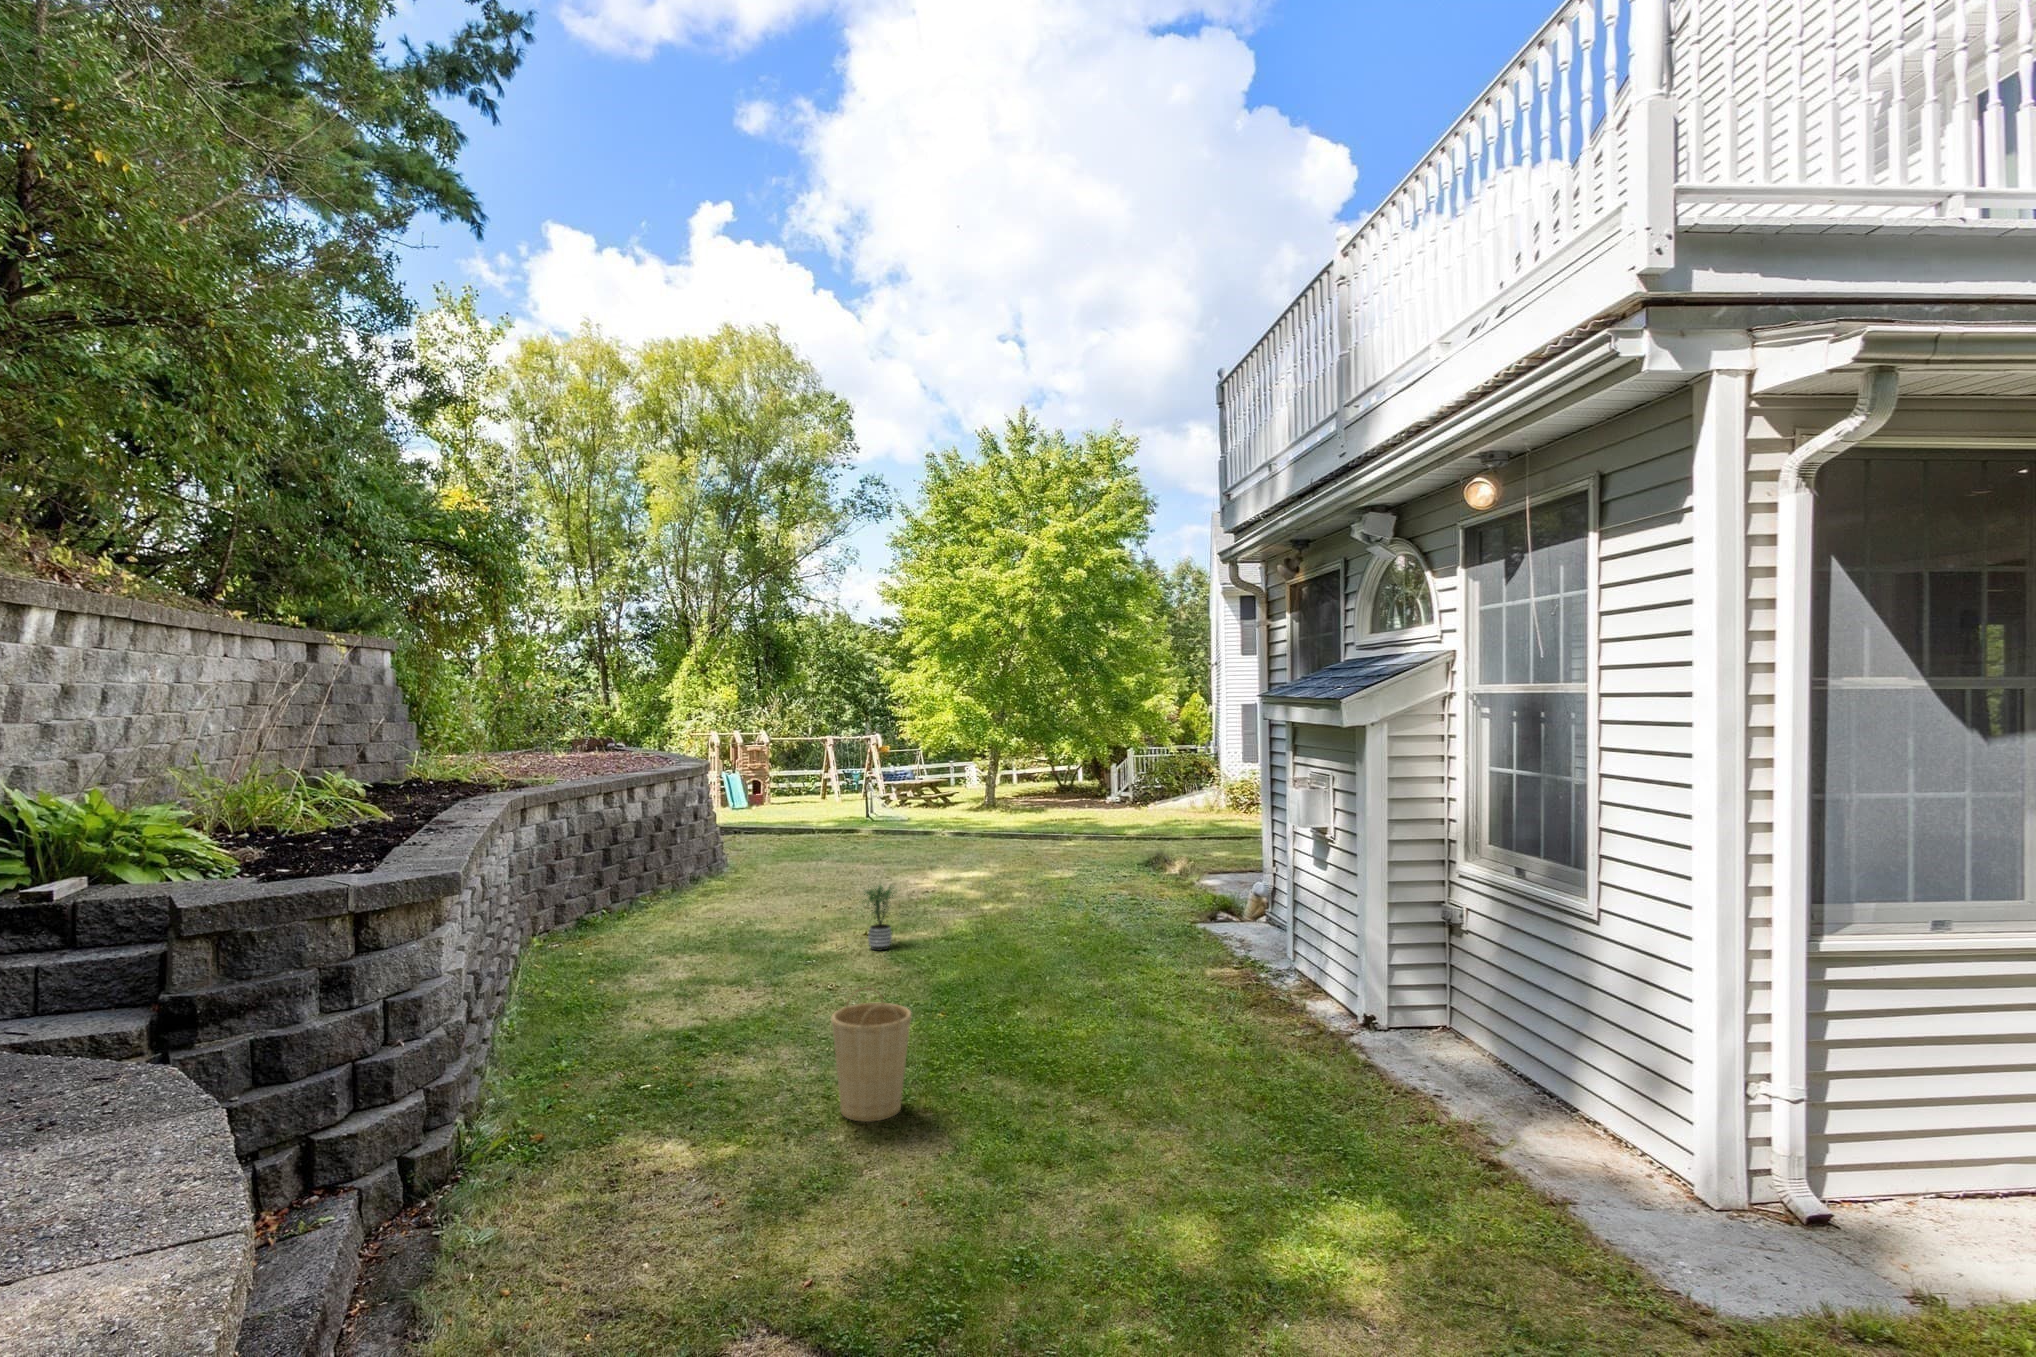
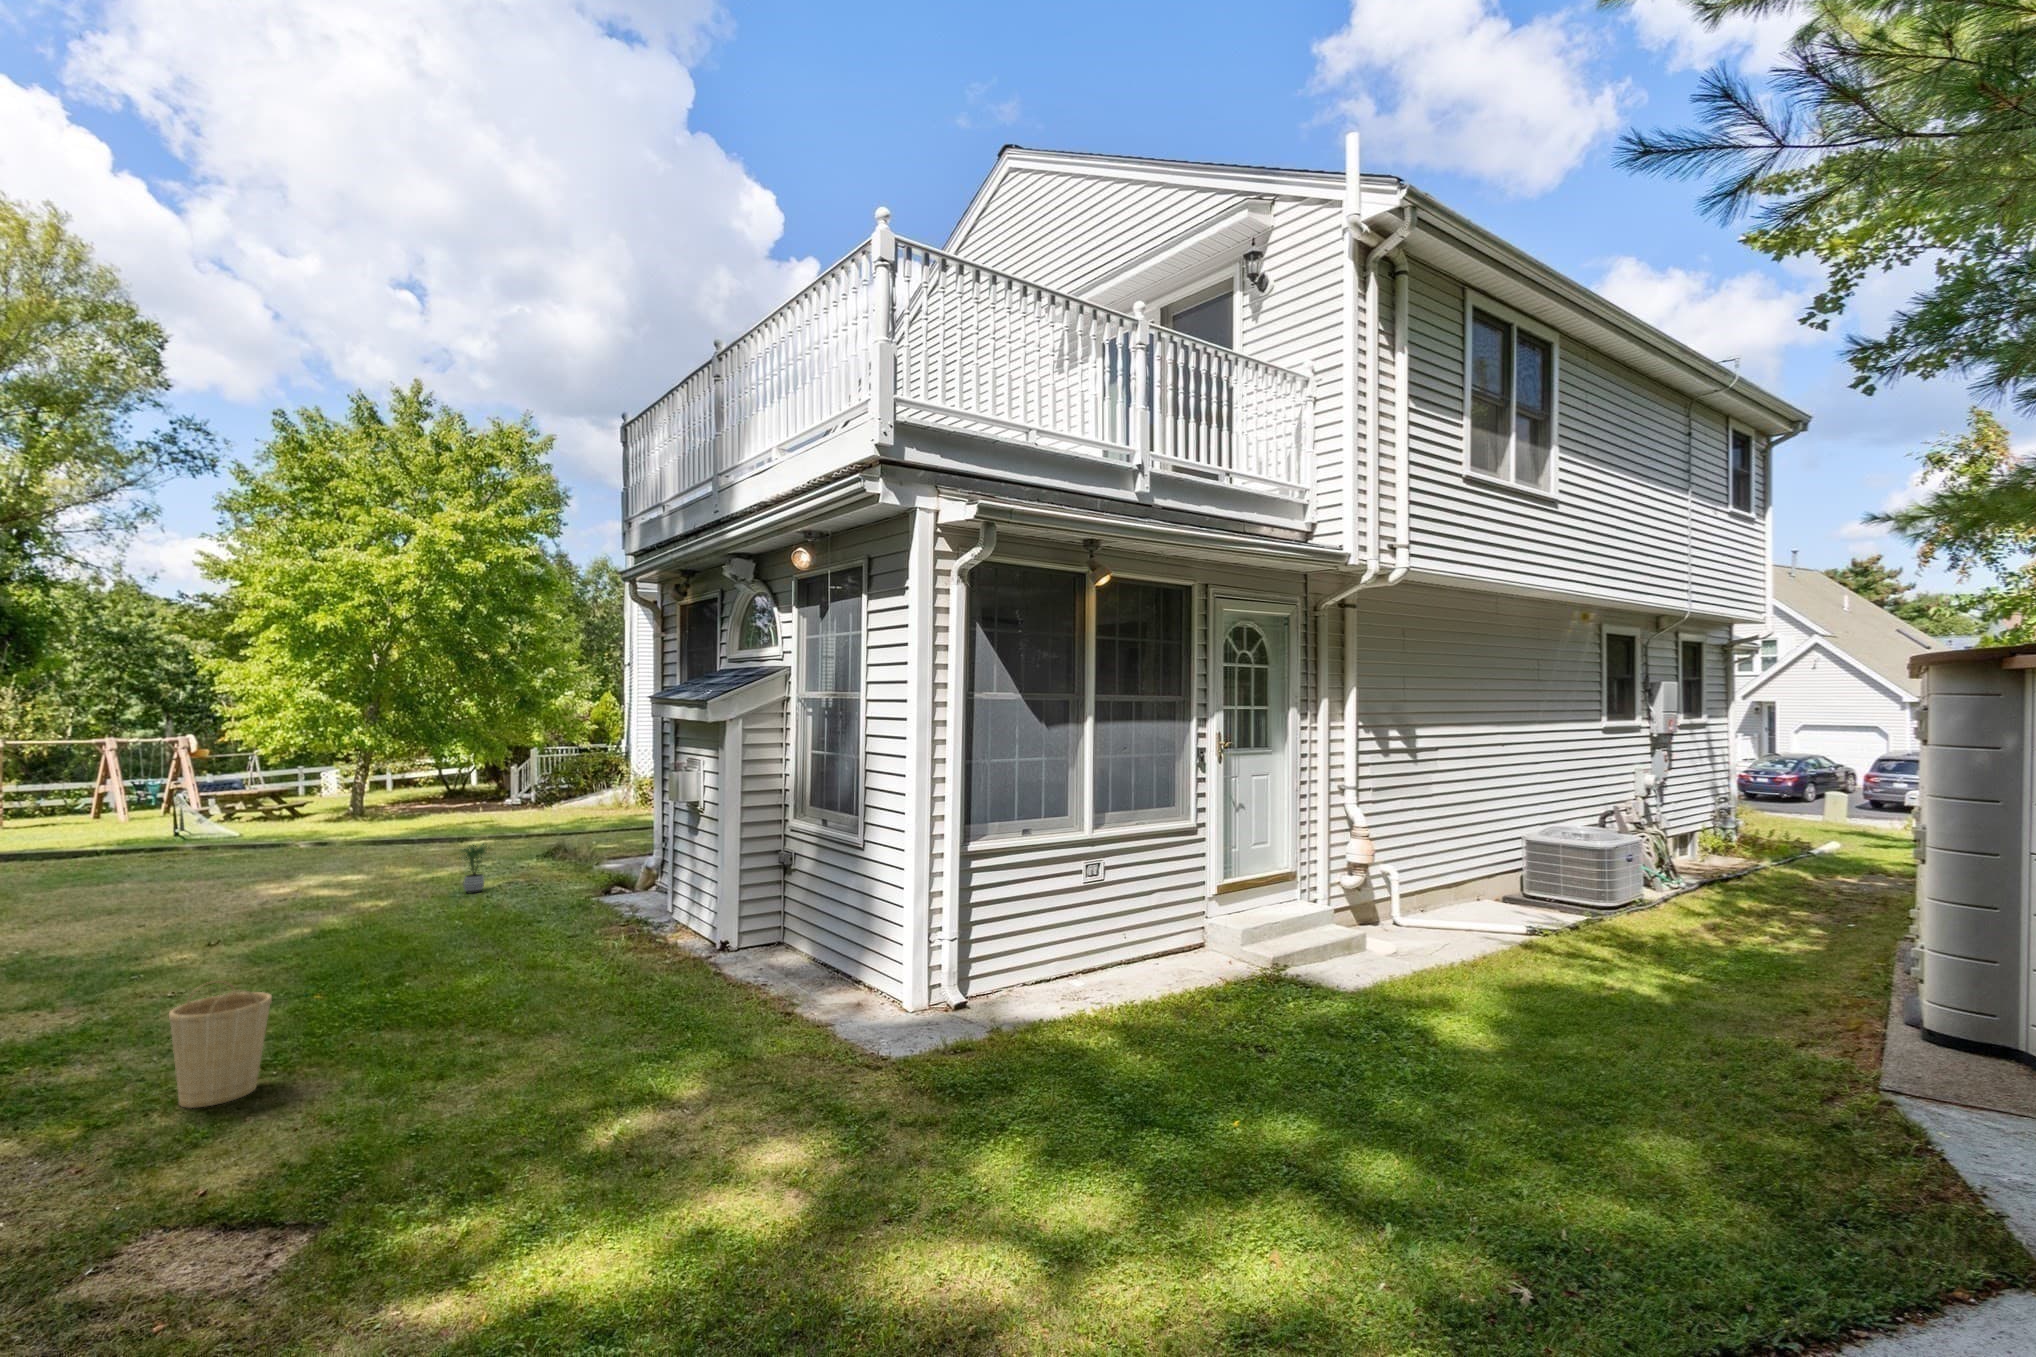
potted plant: present [862,885,895,951] -> present [459,844,489,893]

